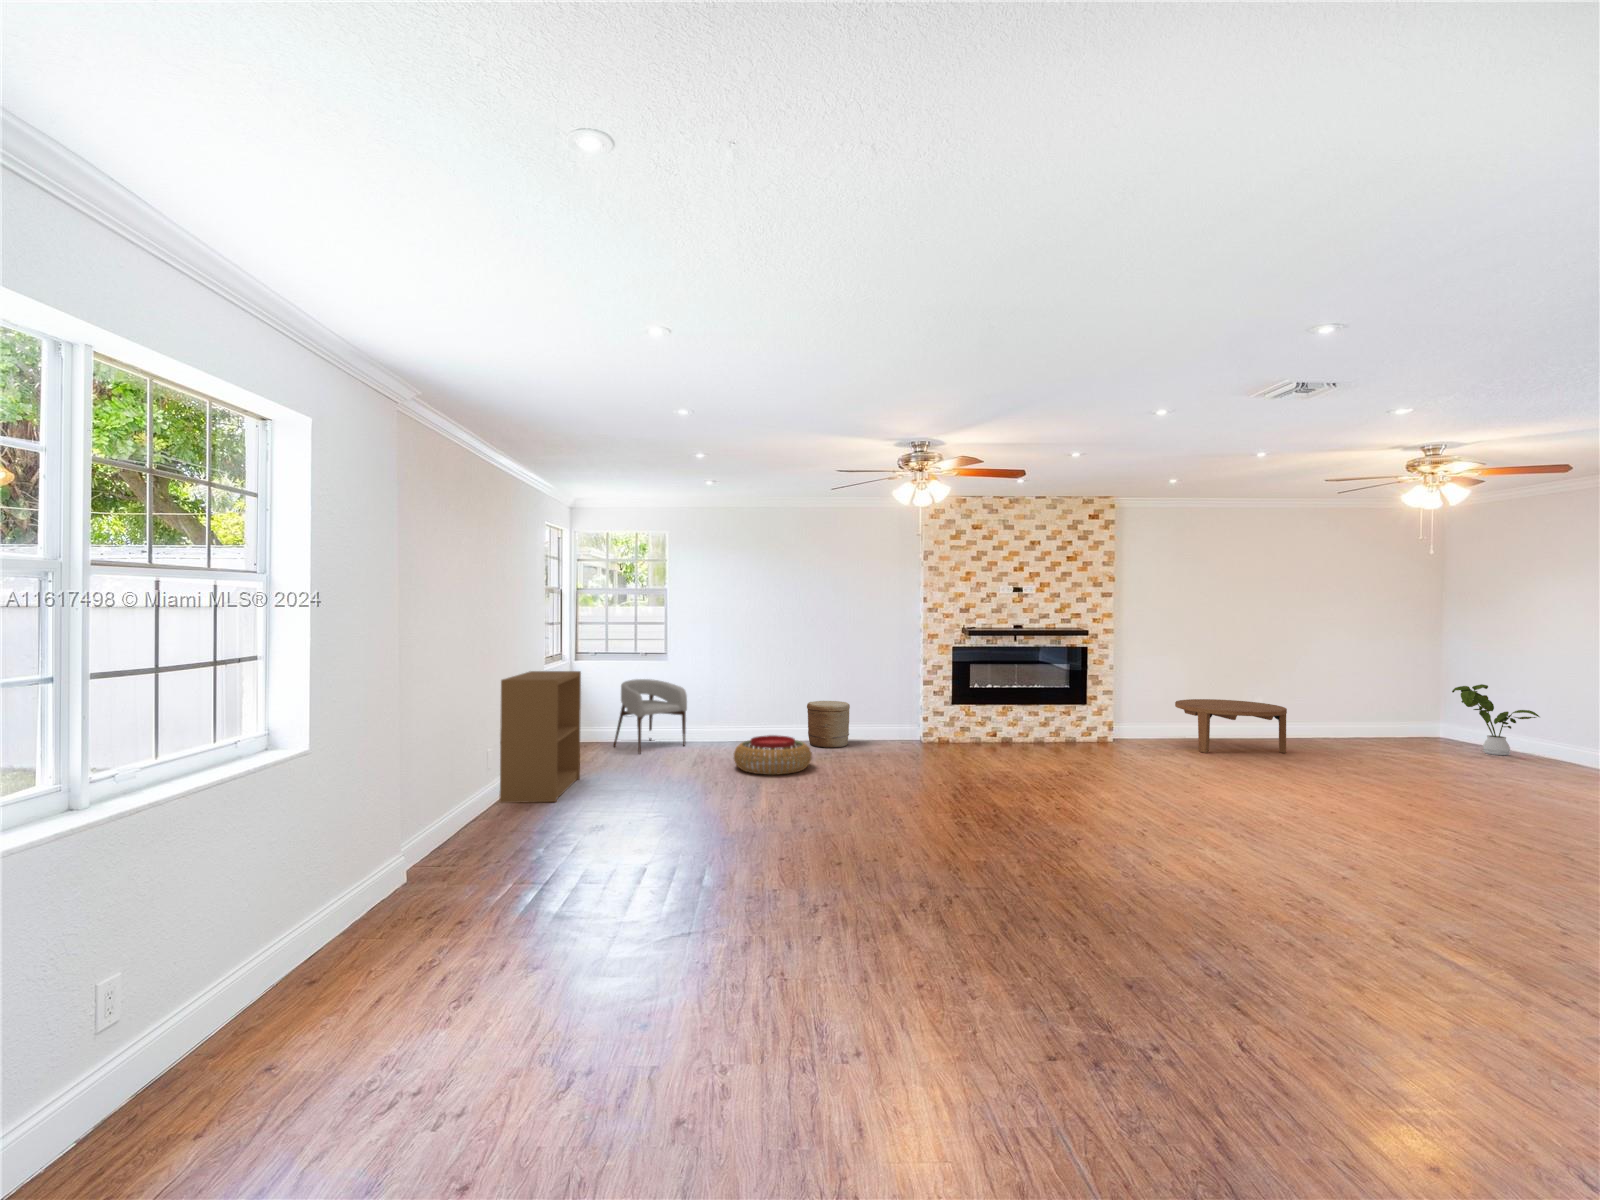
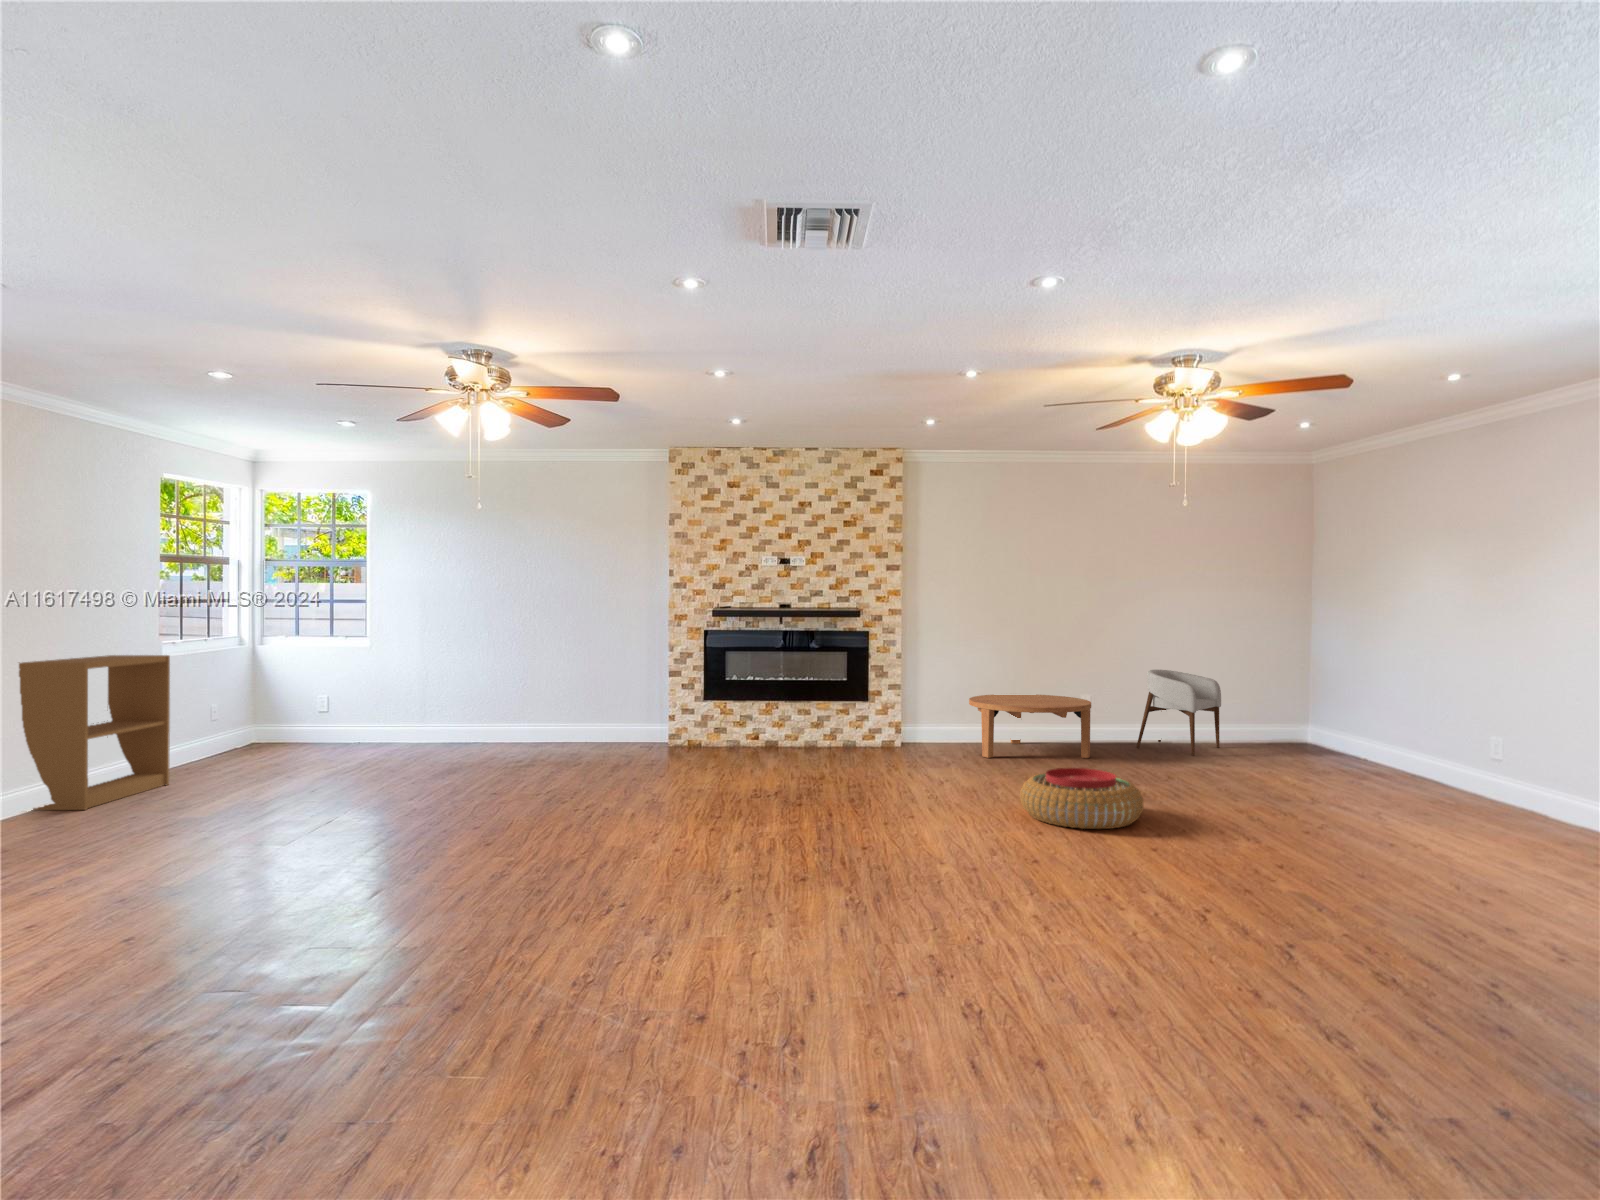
armchair: present [614,679,687,754] -> present [1137,670,1221,756]
house plant: present [1452,684,1539,755] -> none [1302,674,1393,762]
woven basket: present [807,701,850,748] -> none [519,696,573,751]
pouf: present [734,735,812,775] -> present [1020,768,1144,829]

